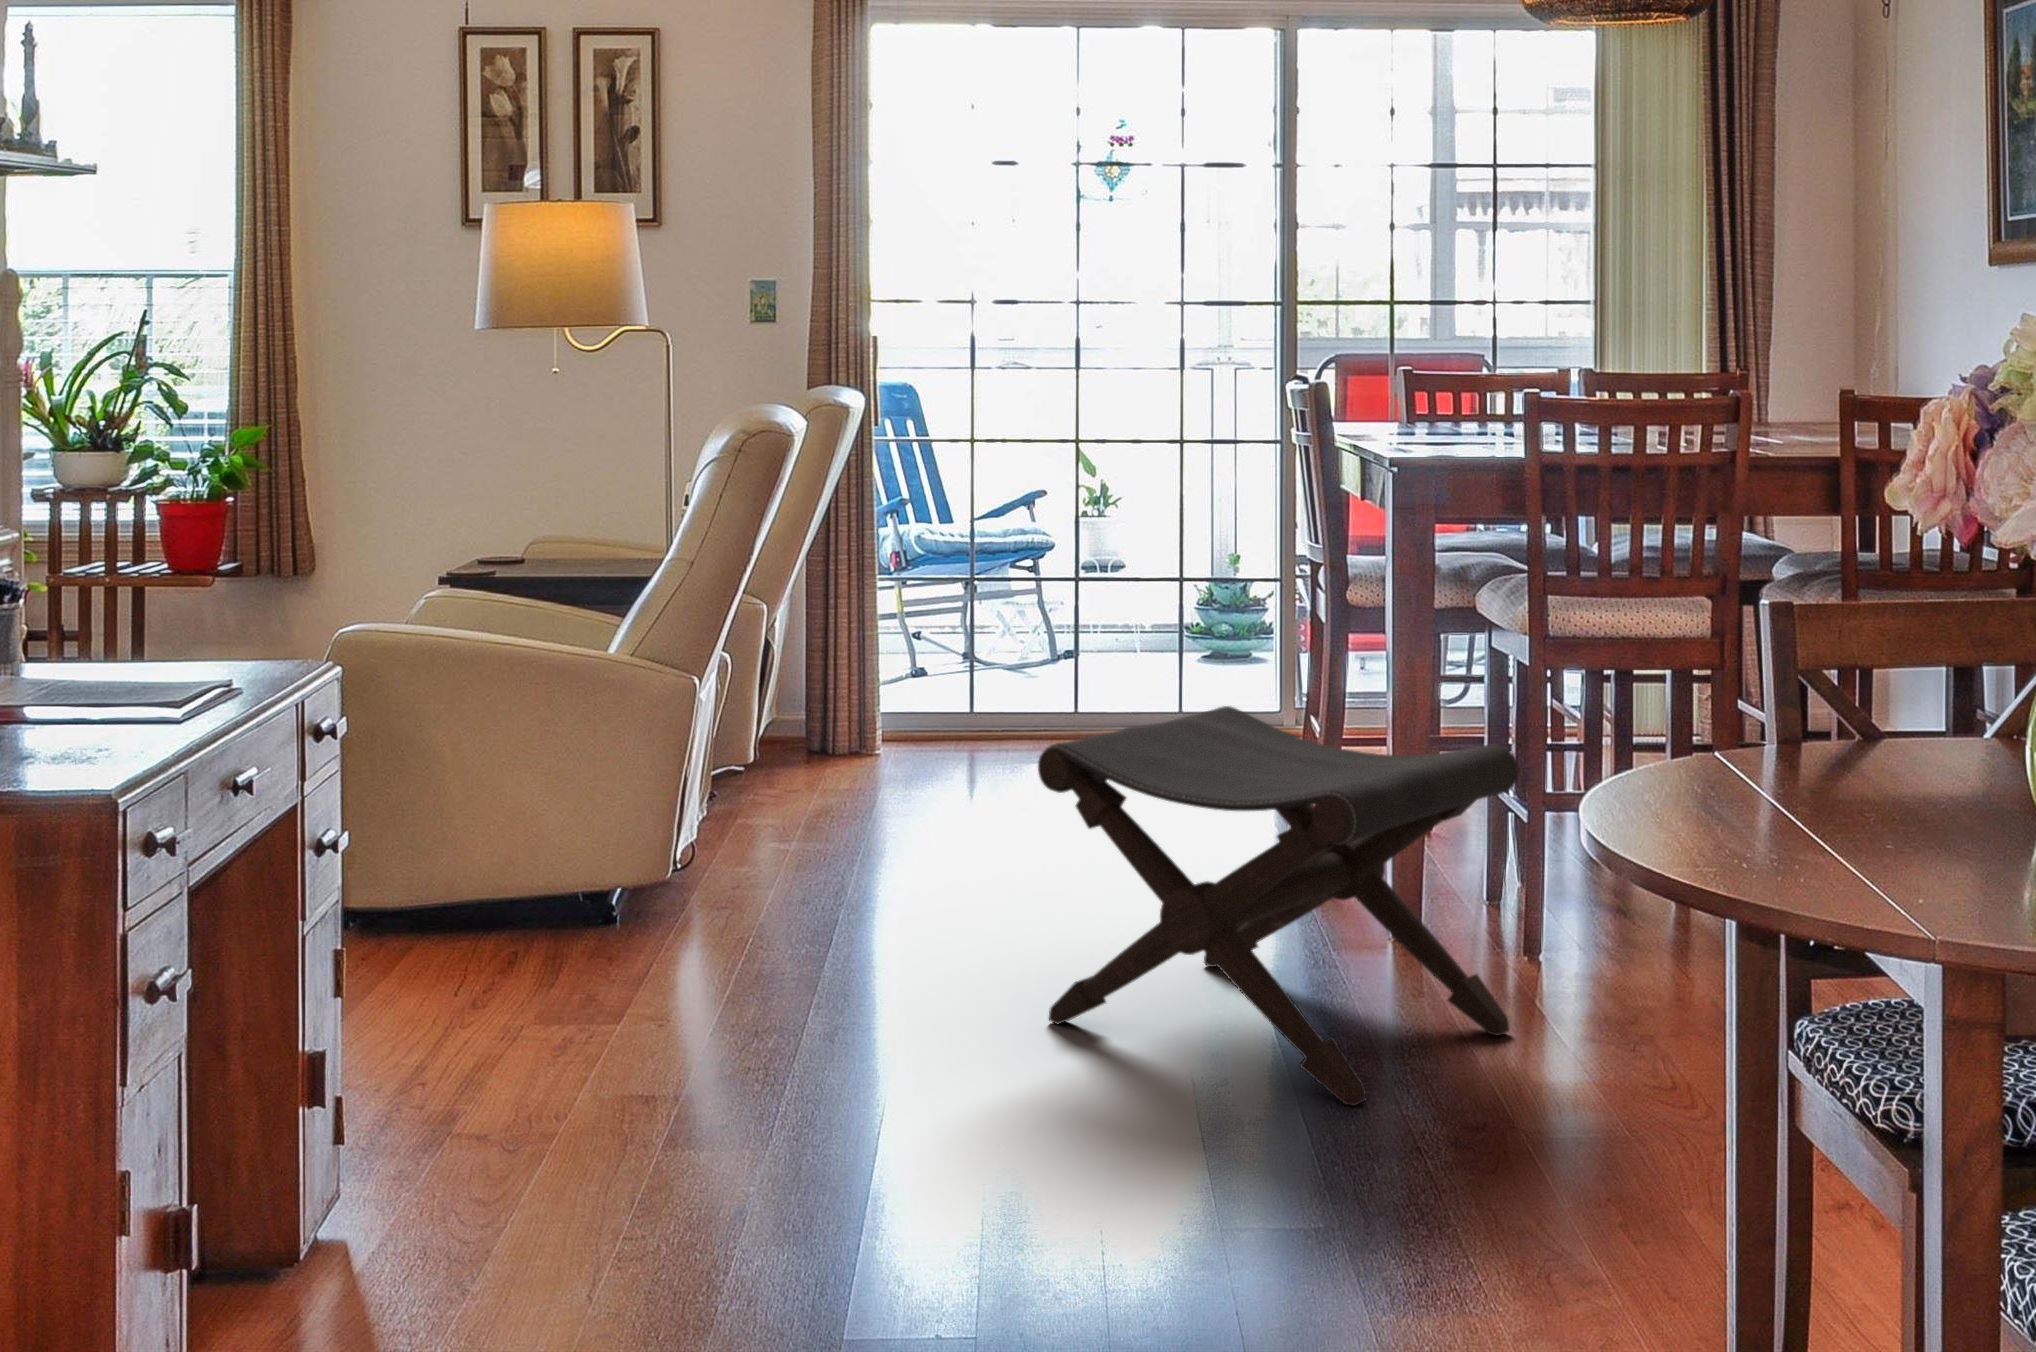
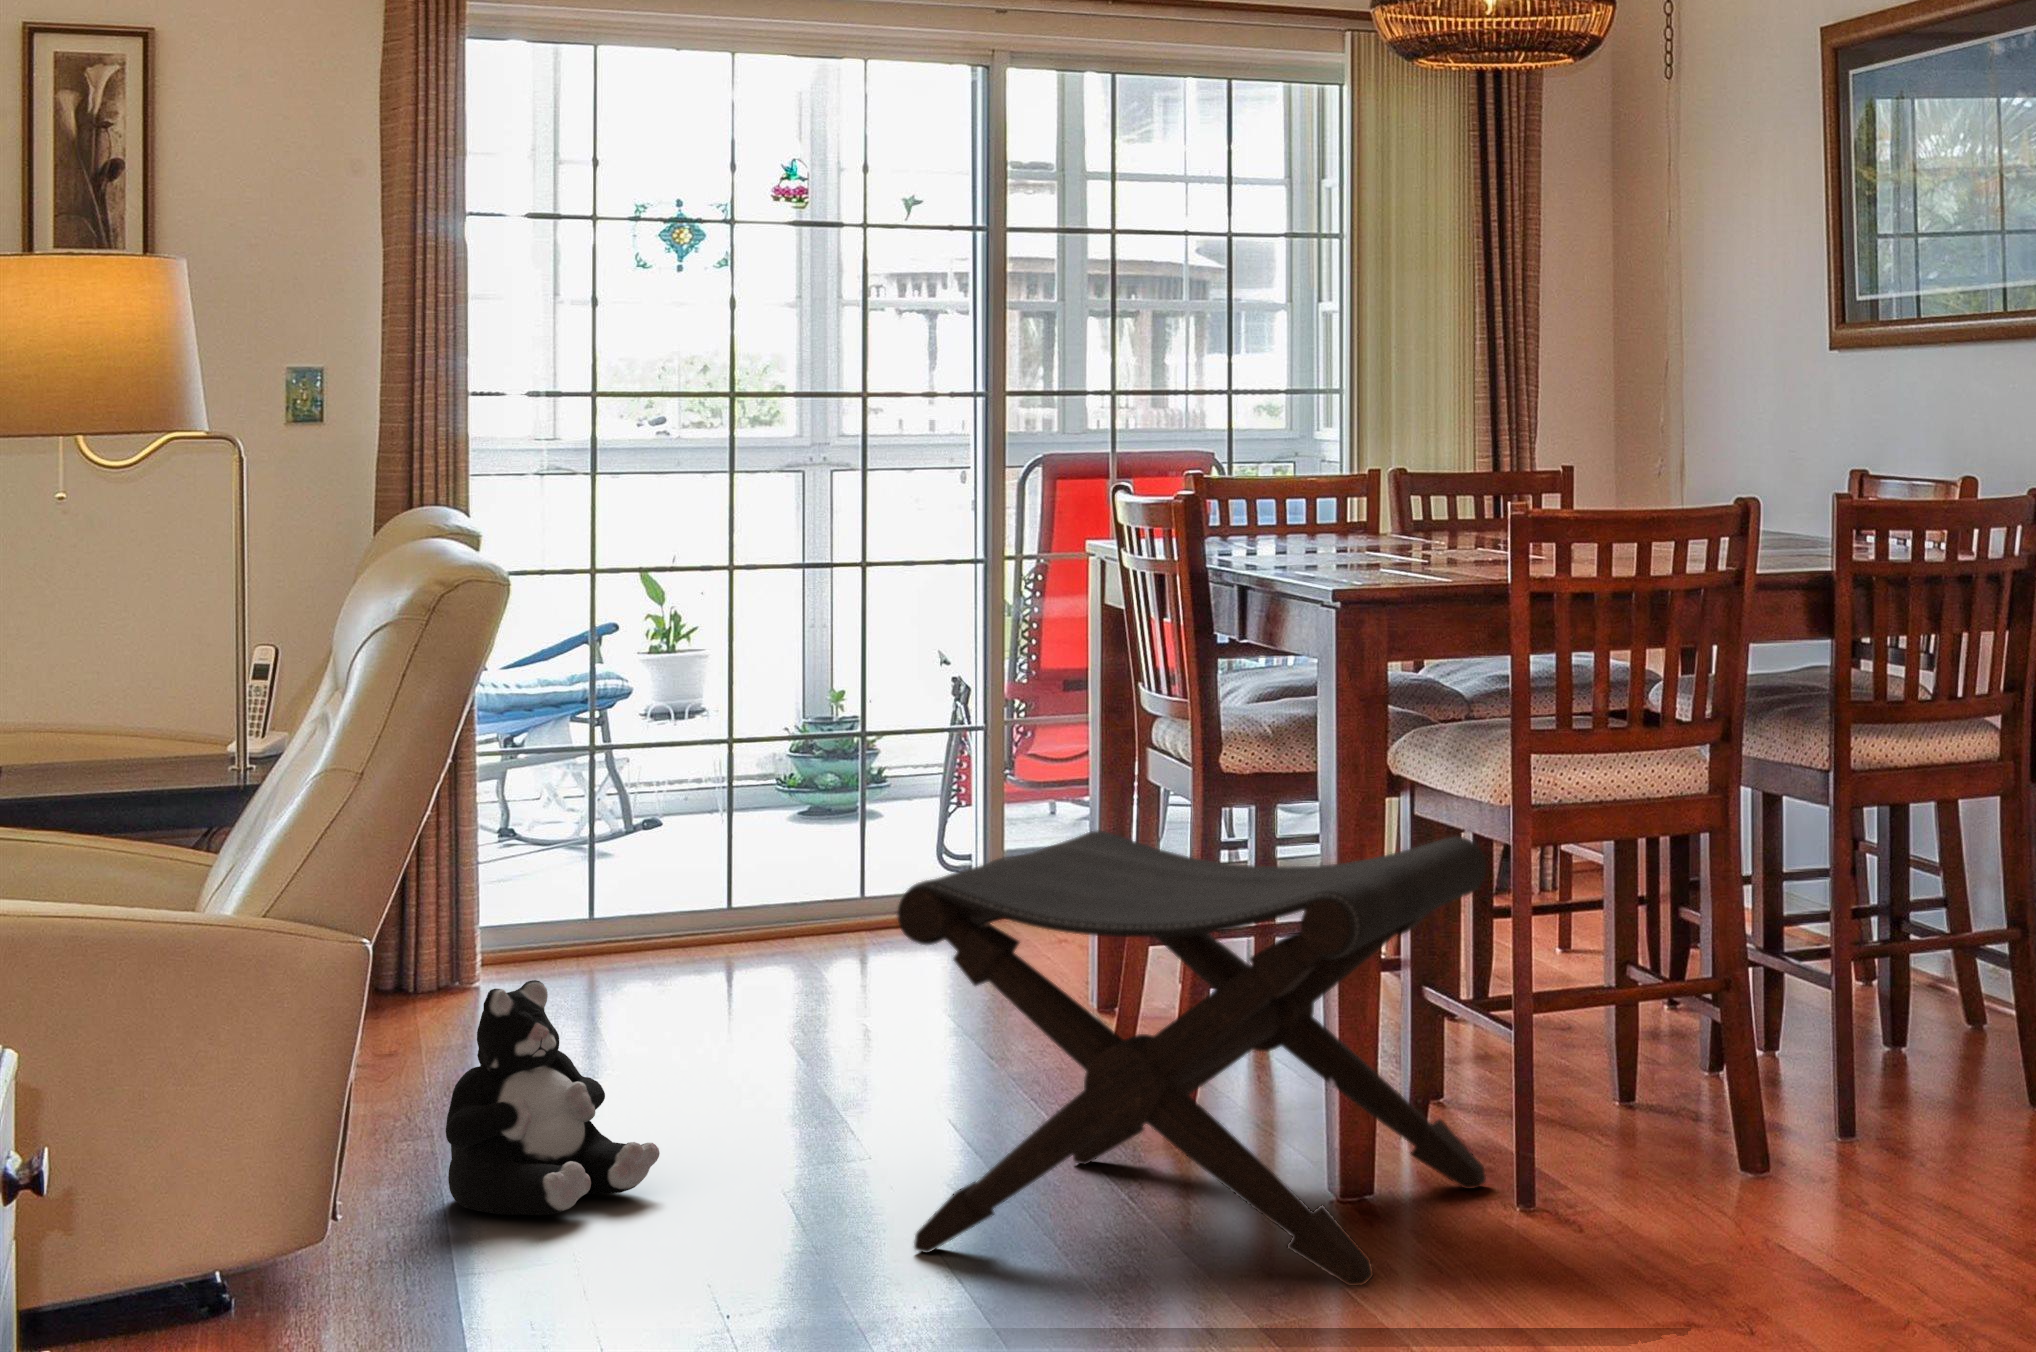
plush toy: none [759,778,905,952] -> present [446,980,660,1215]

